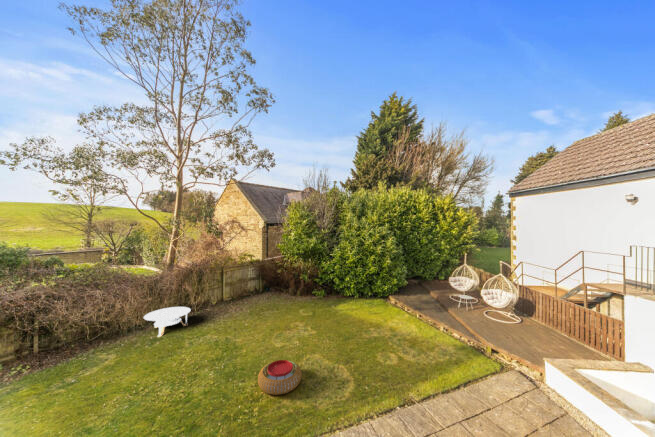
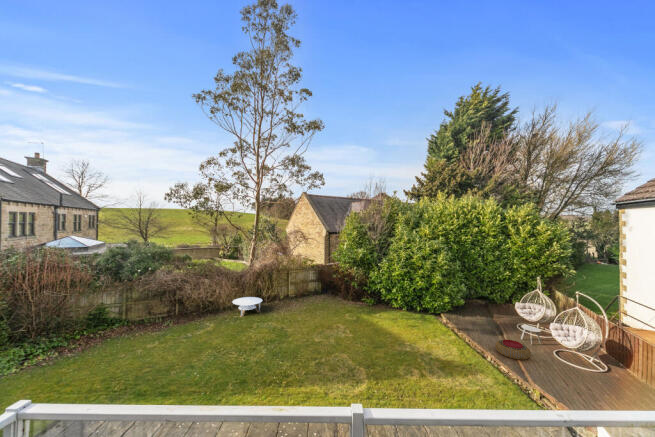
pouf: present [258,360,302,395] -> present [495,340,531,360]

